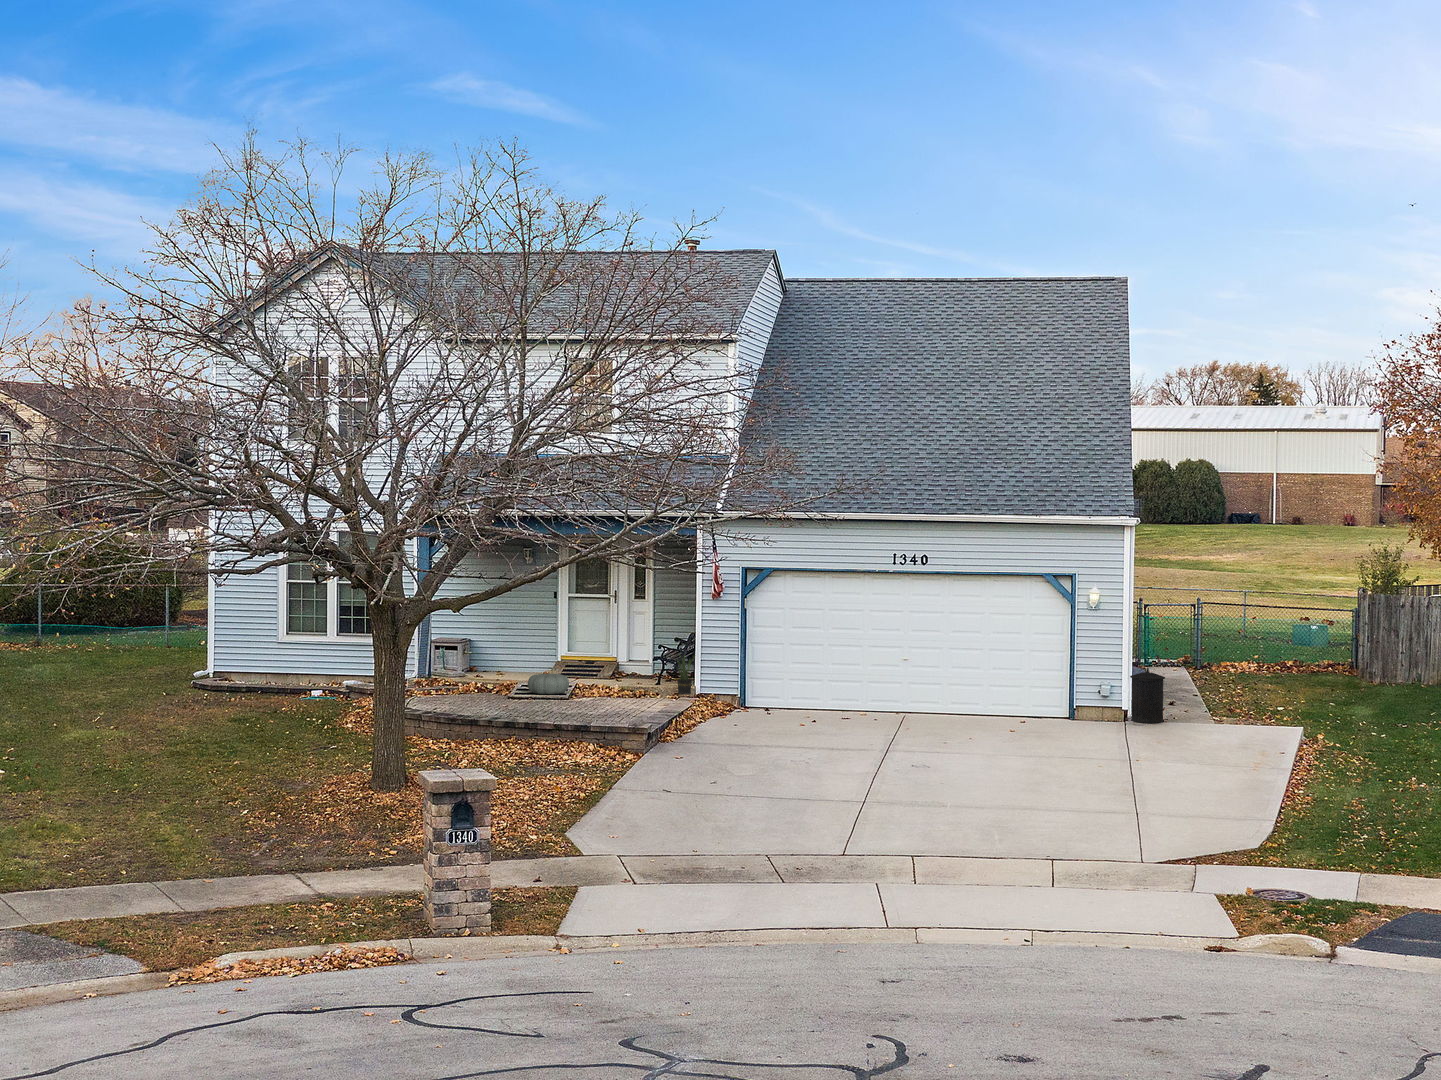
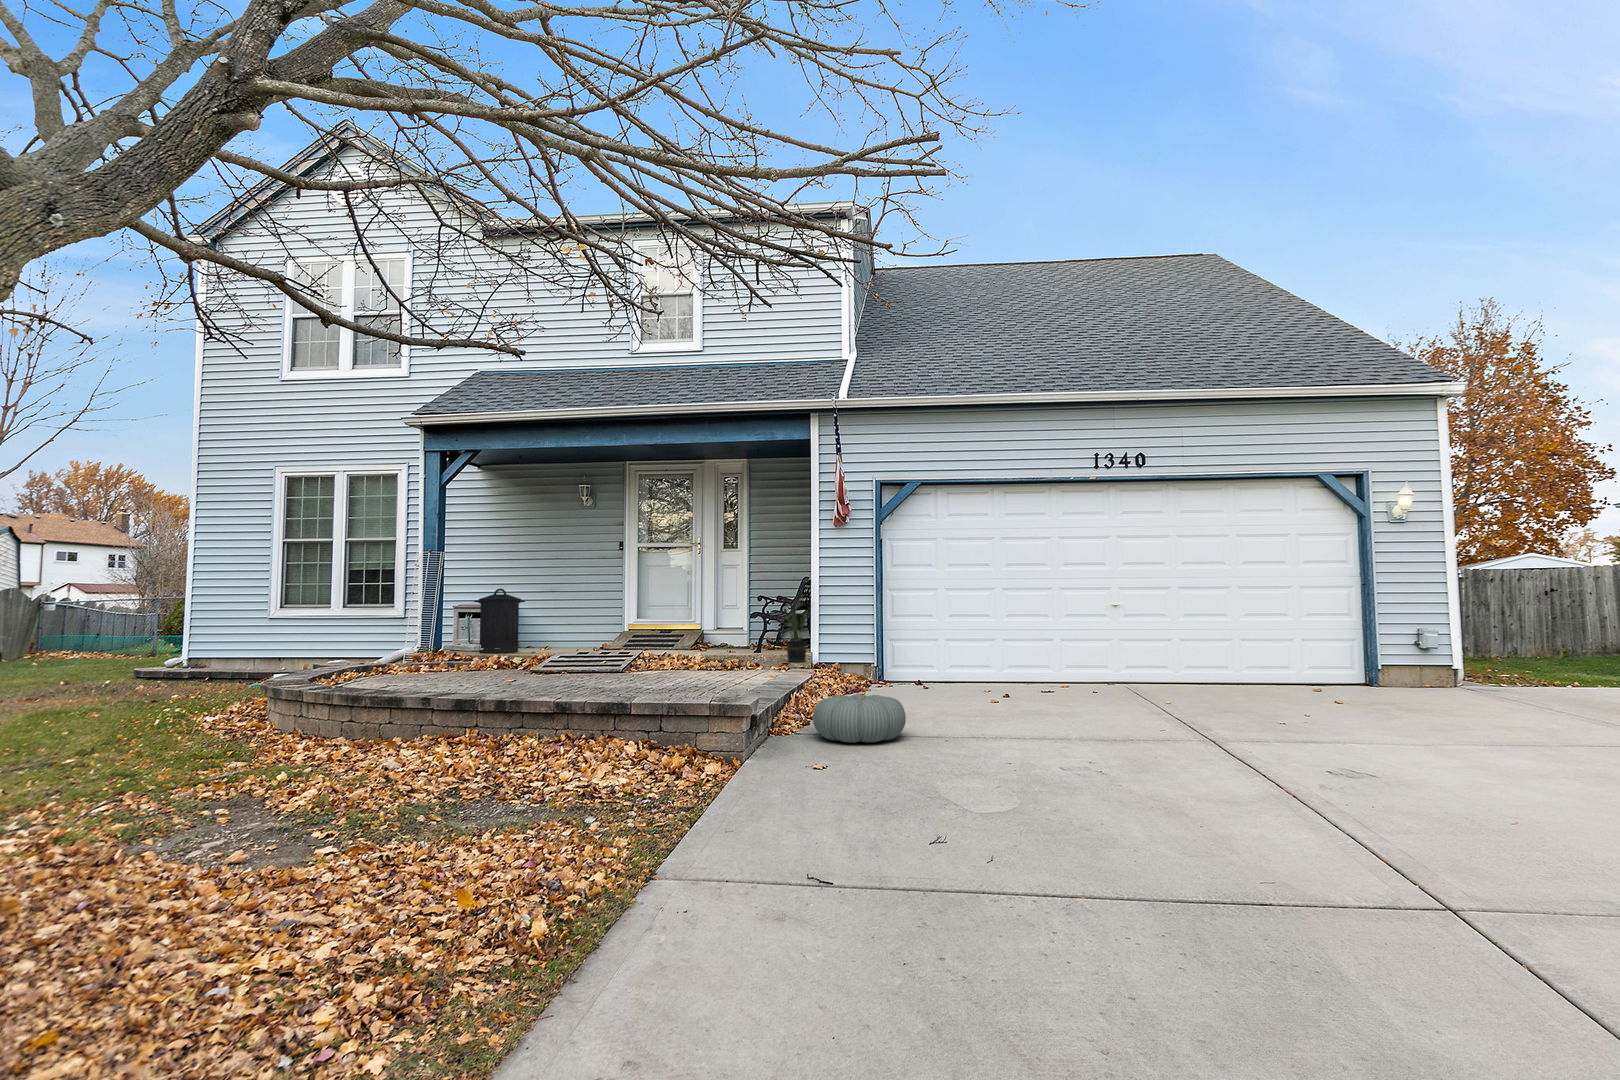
trash can: present [1130,668,1165,723] -> present [474,588,525,653]
pouf: present [528,674,569,694] -> present [813,695,906,743]

